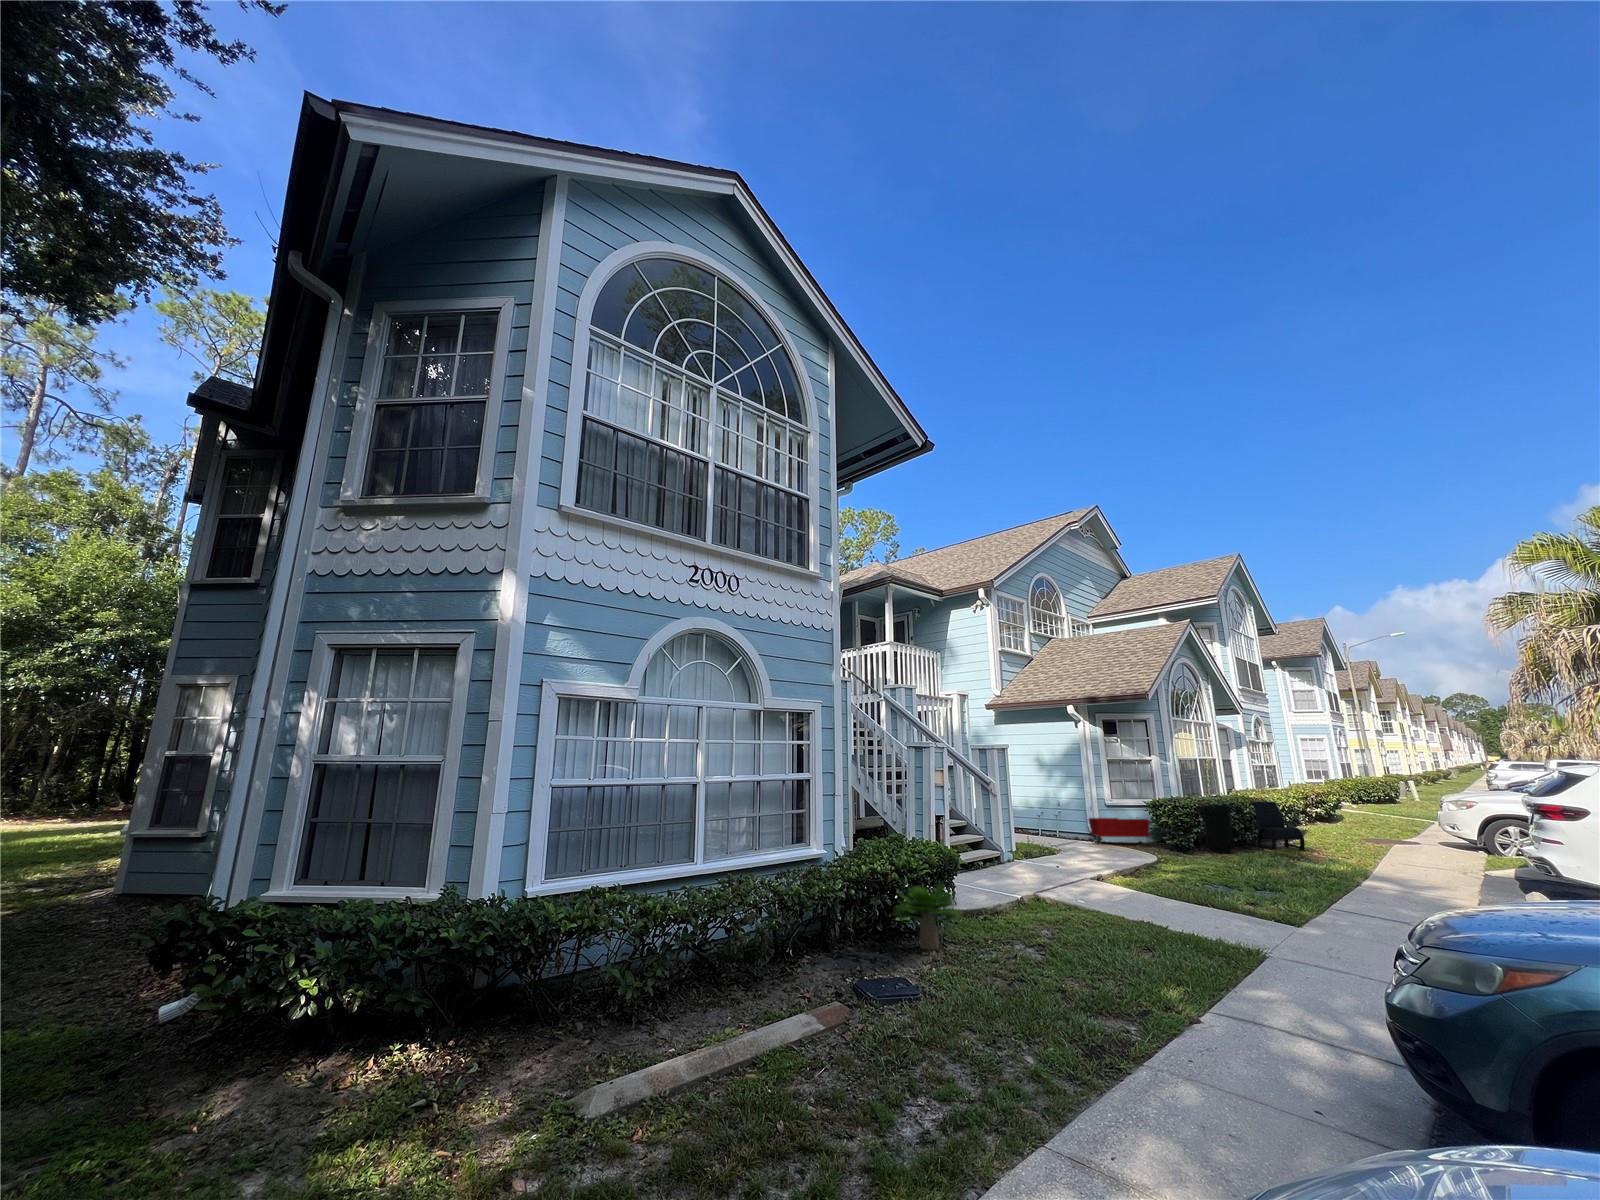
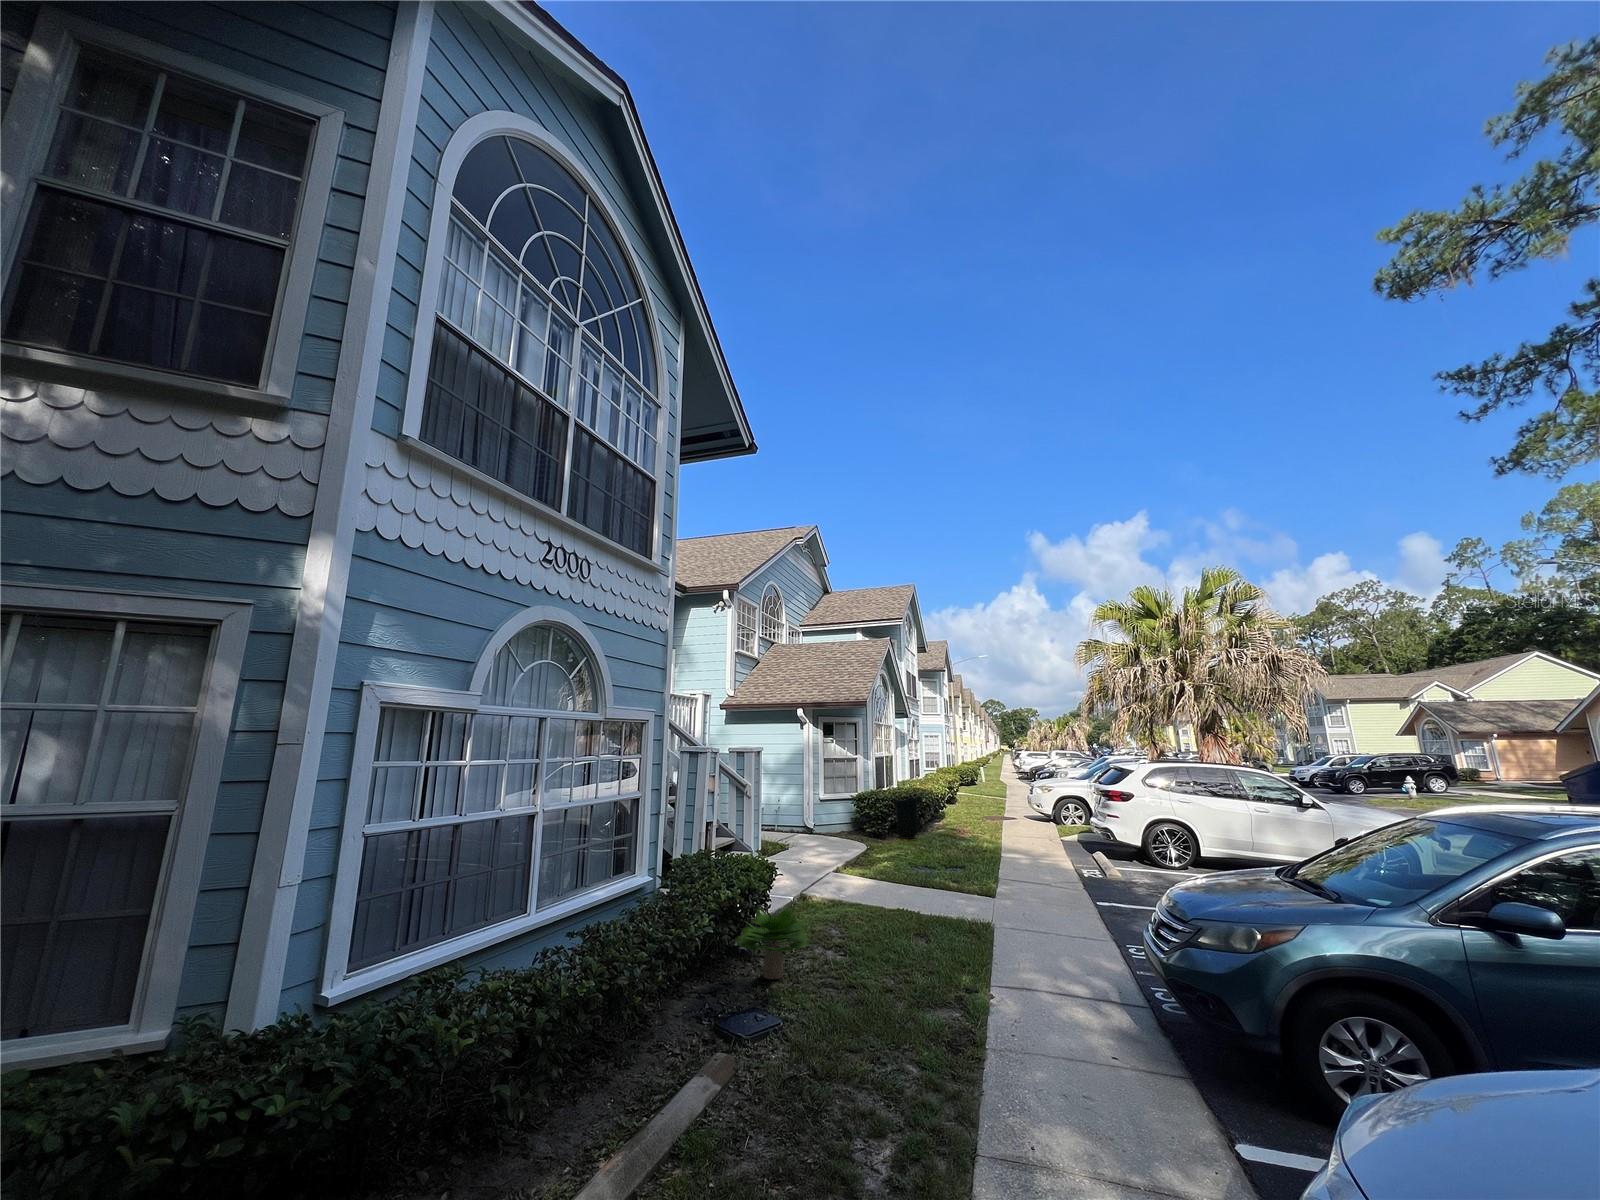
lounge chair: present [1250,802,1305,850] -> none [922,793,960,833]
bench: present [1089,817,1151,845] -> none [805,810,856,837]

